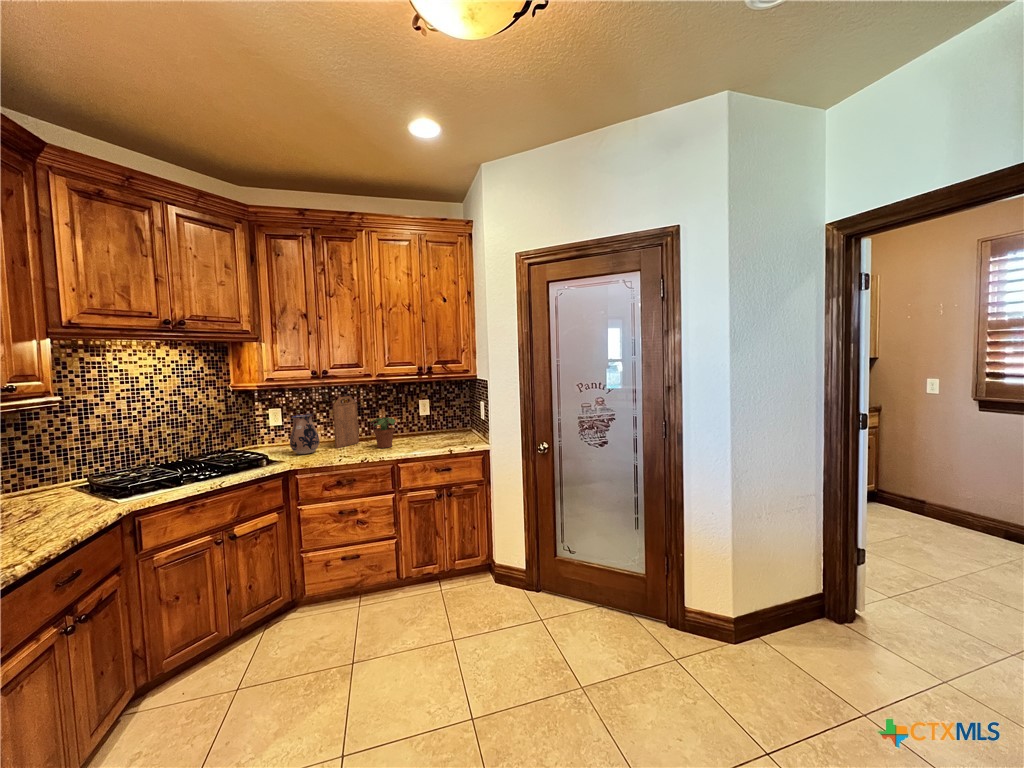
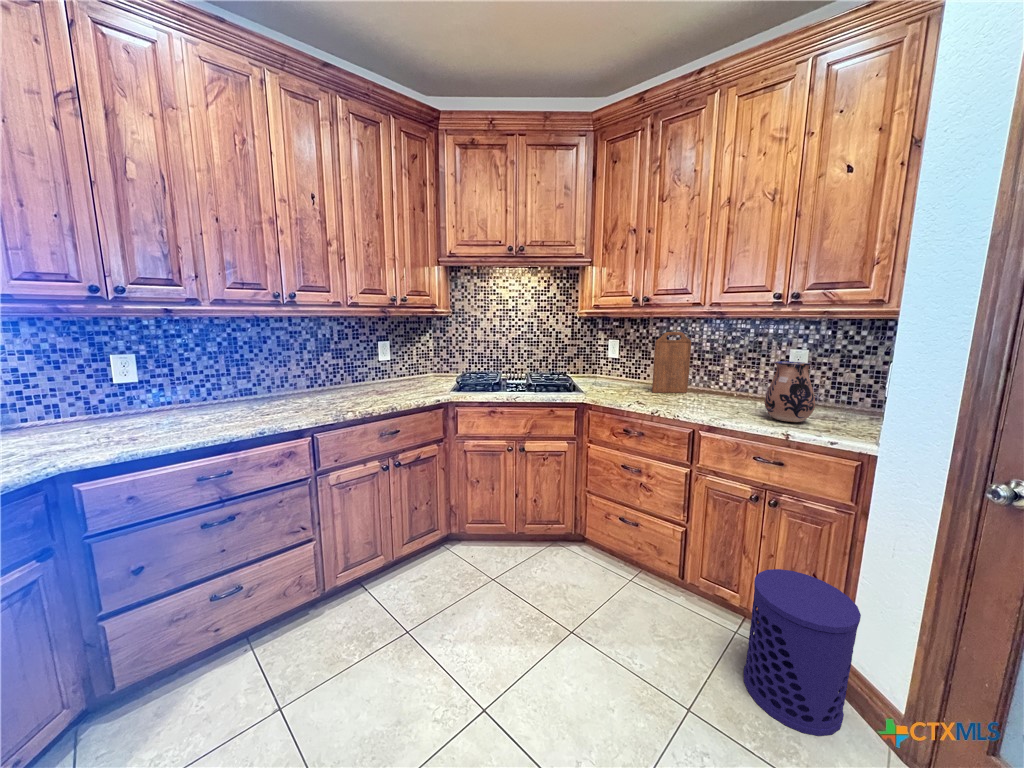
ceramic pitcher: present [290,415,320,454] -> present [765,361,815,422]
potted plant: present [371,418,396,448] -> none [691,365,729,407]
waste bin: none [455,524,504,607] -> present [744,569,861,736]

